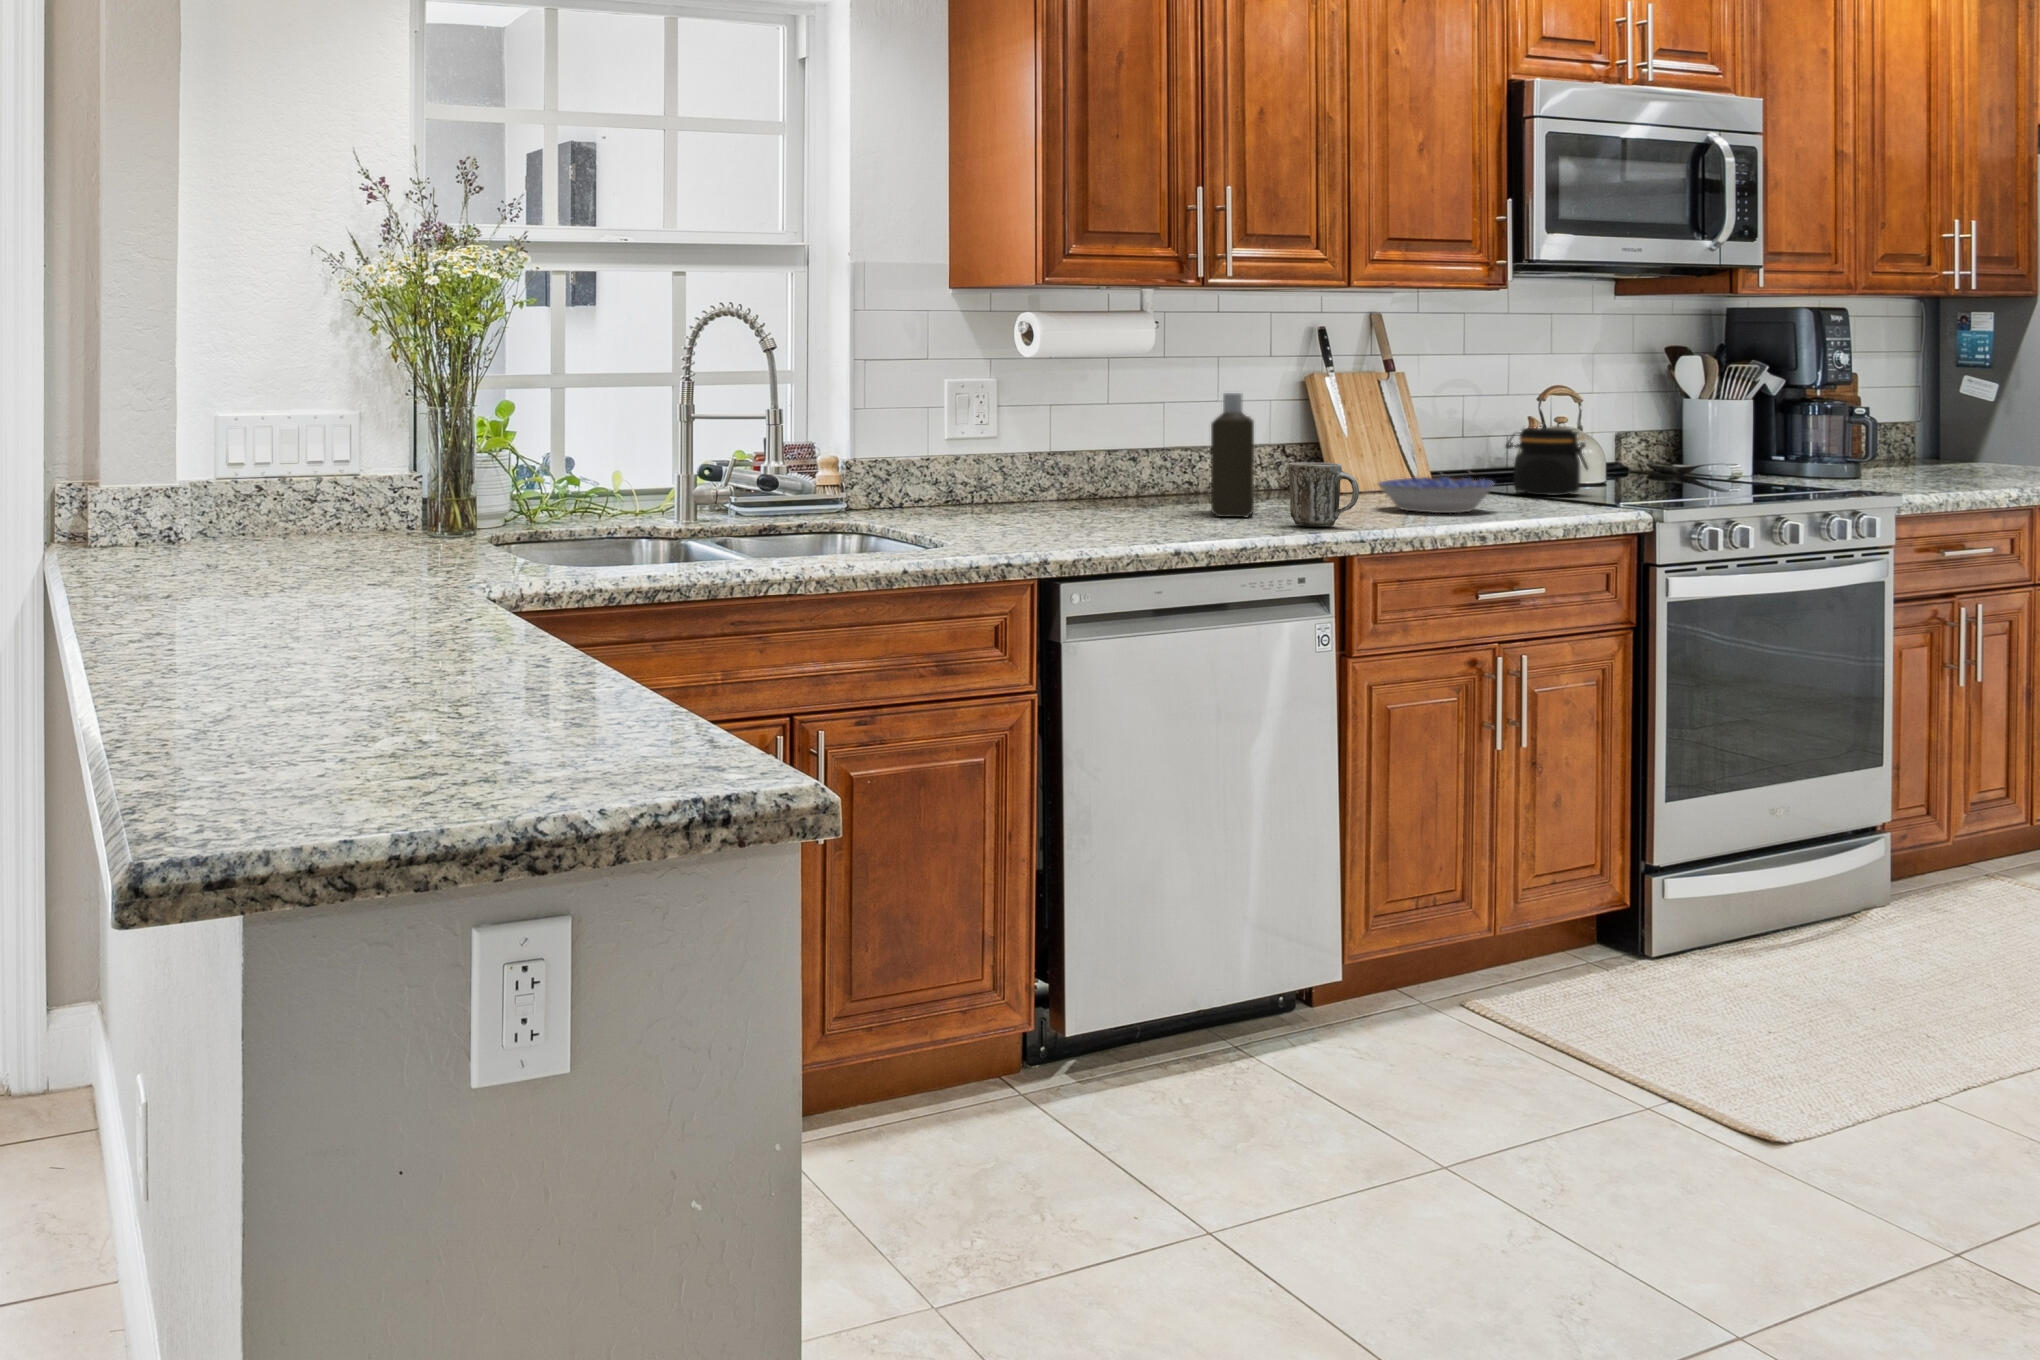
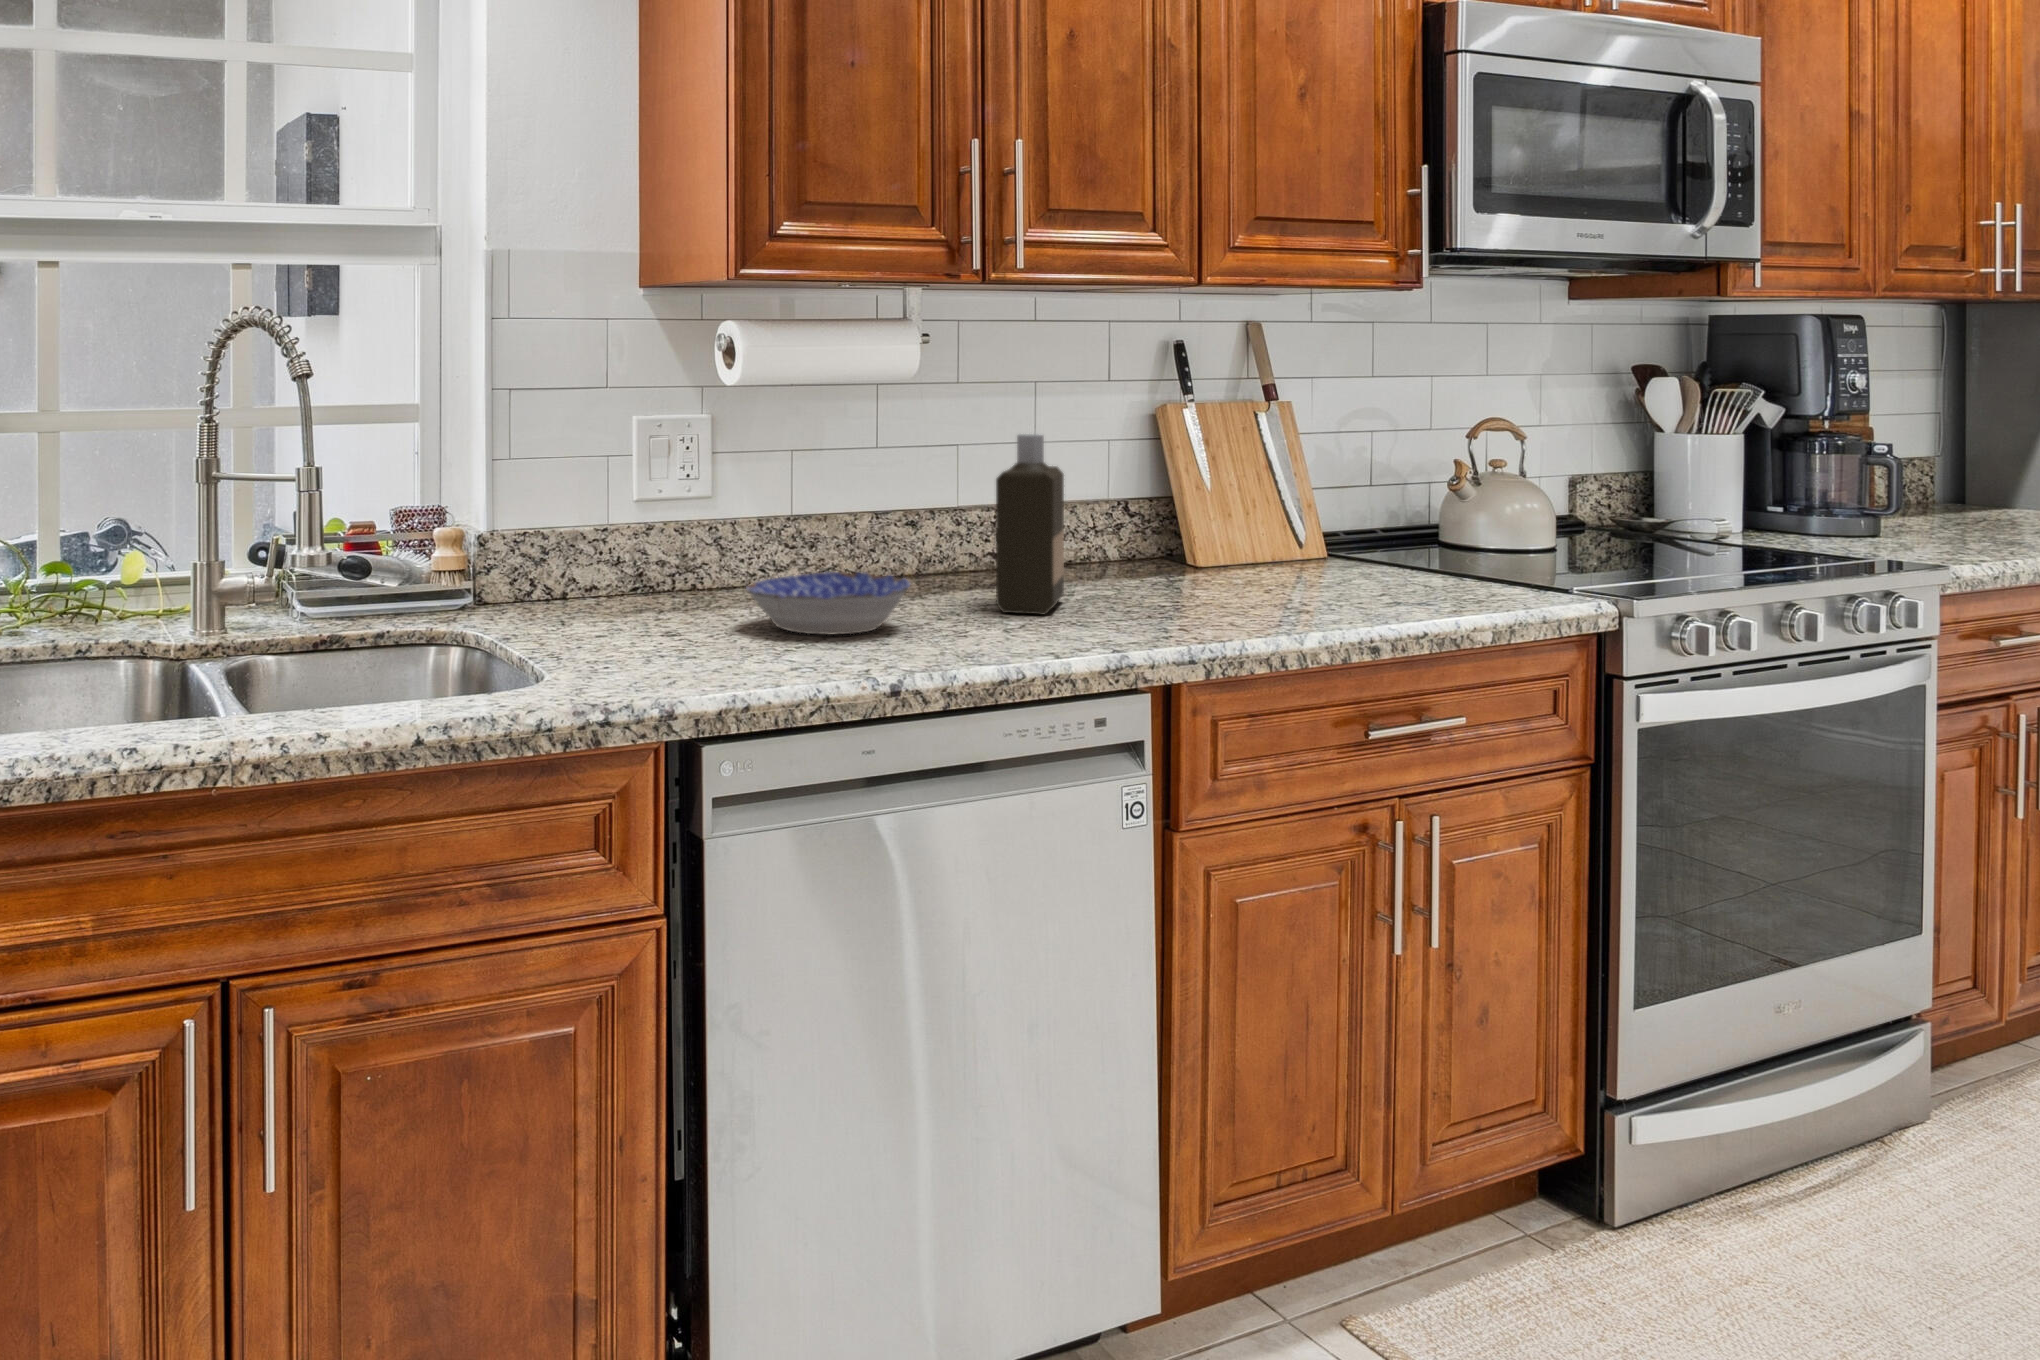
jar: present [1506,428,1588,495] -> none [1421,476,1531,569]
mug: present [1288,462,1359,527] -> none [1092,539,1190,637]
bowl: present [1379,477,1494,513] -> present [746,572,910,635]

